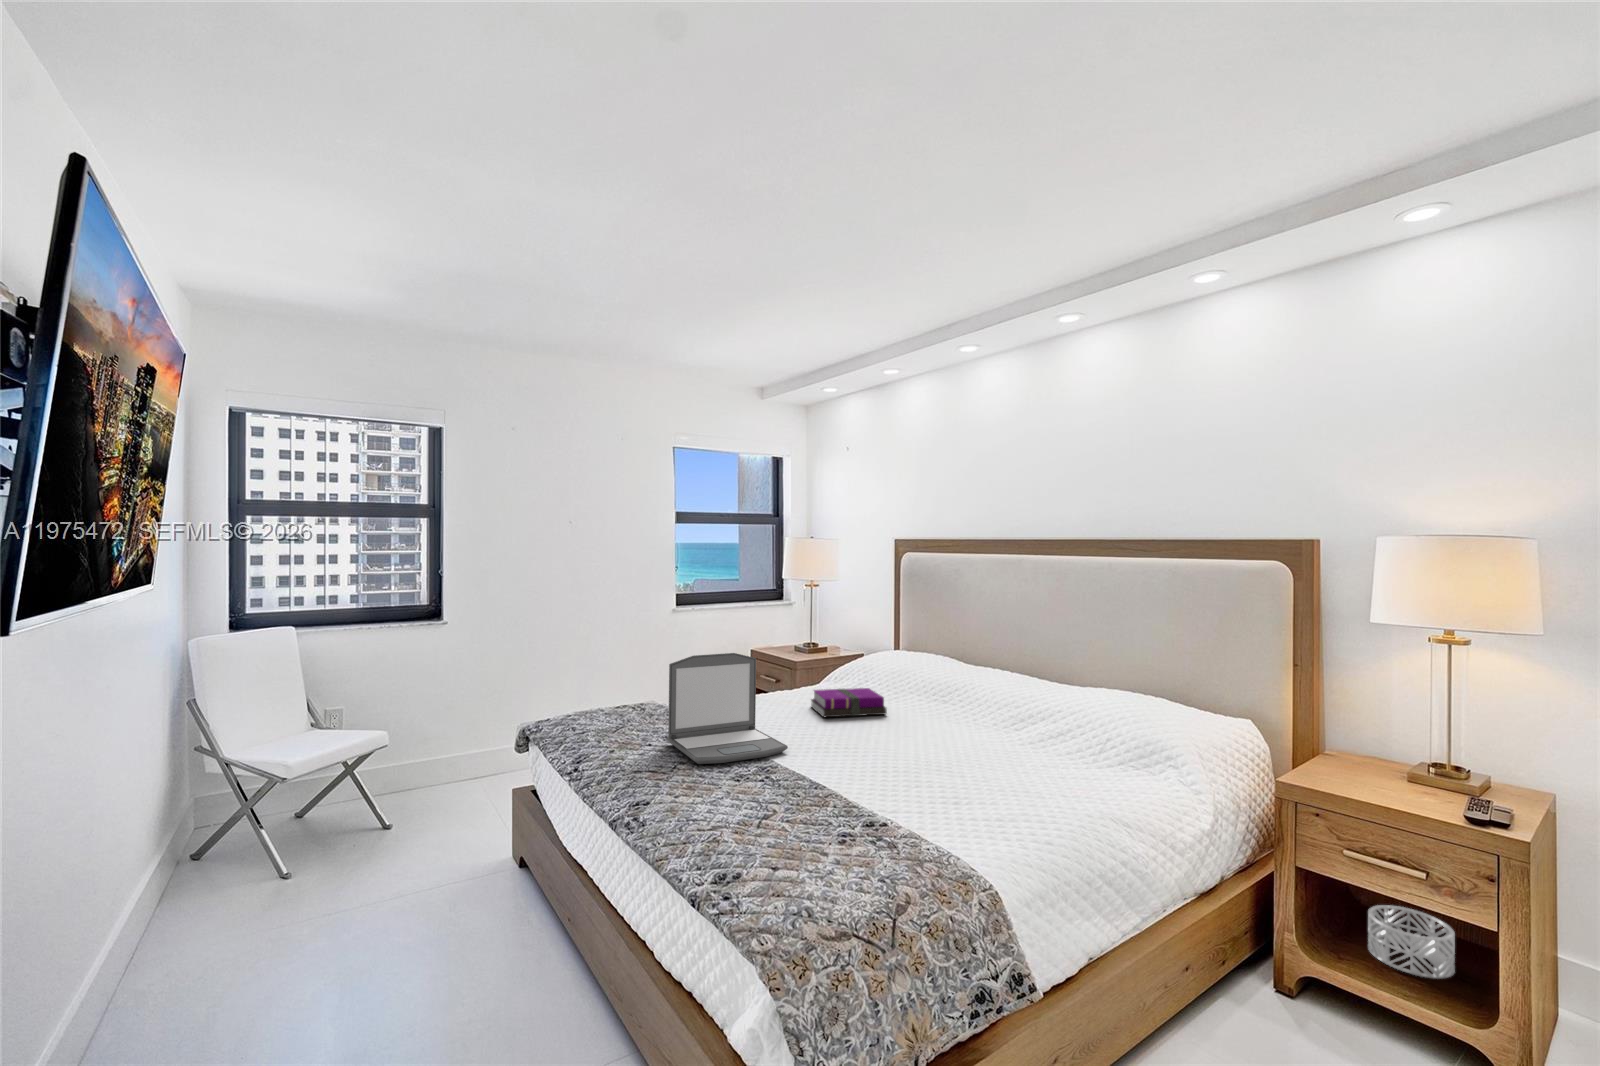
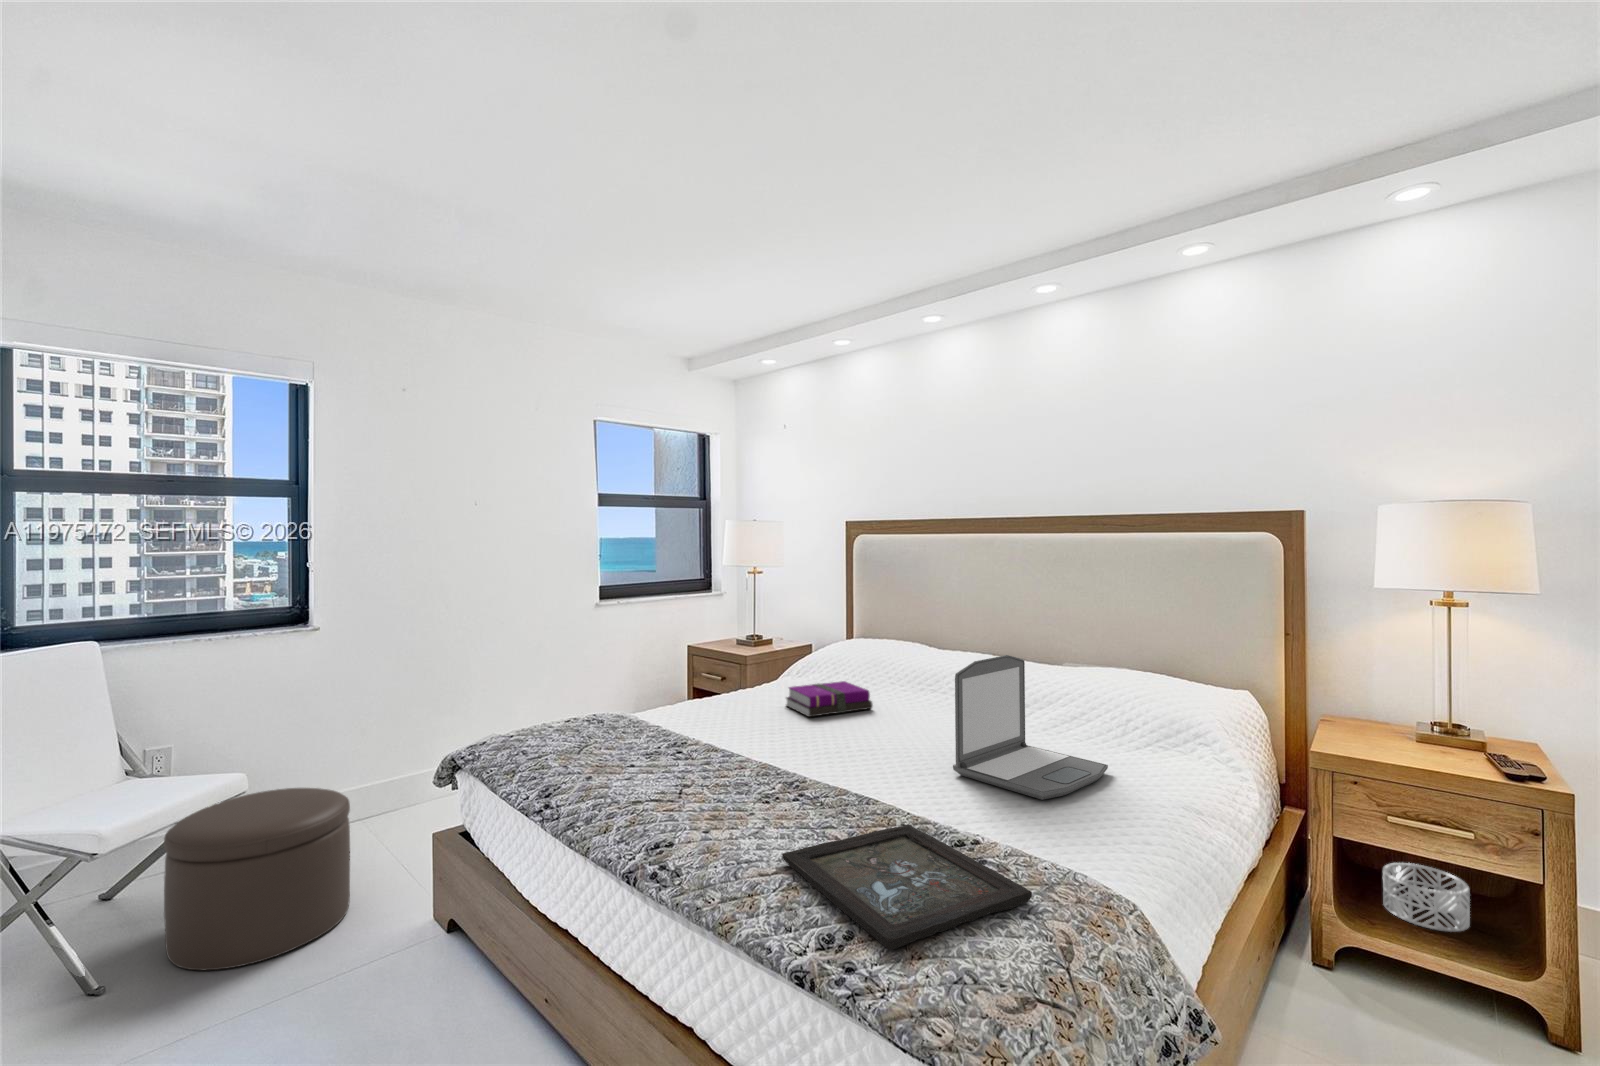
laptop: present [667,653,788,764] -> present [953,655,1108,800]
ottoman: none [318,745,451,876] -> present [164,788,350,970]
tray: none [721,806,899,888] -> present [782,824,1032,950]

